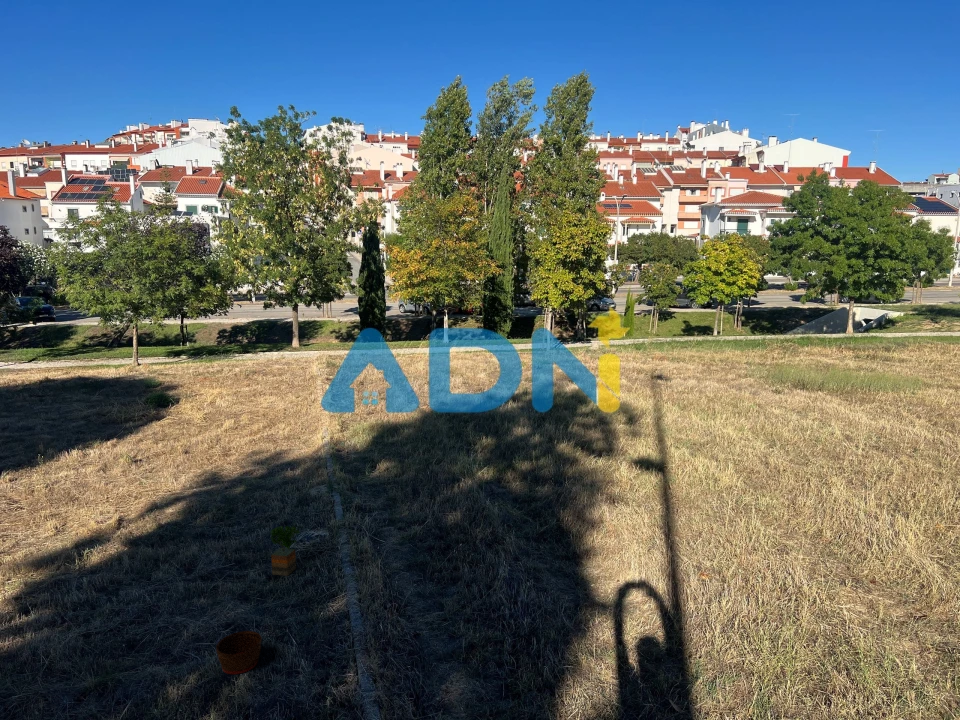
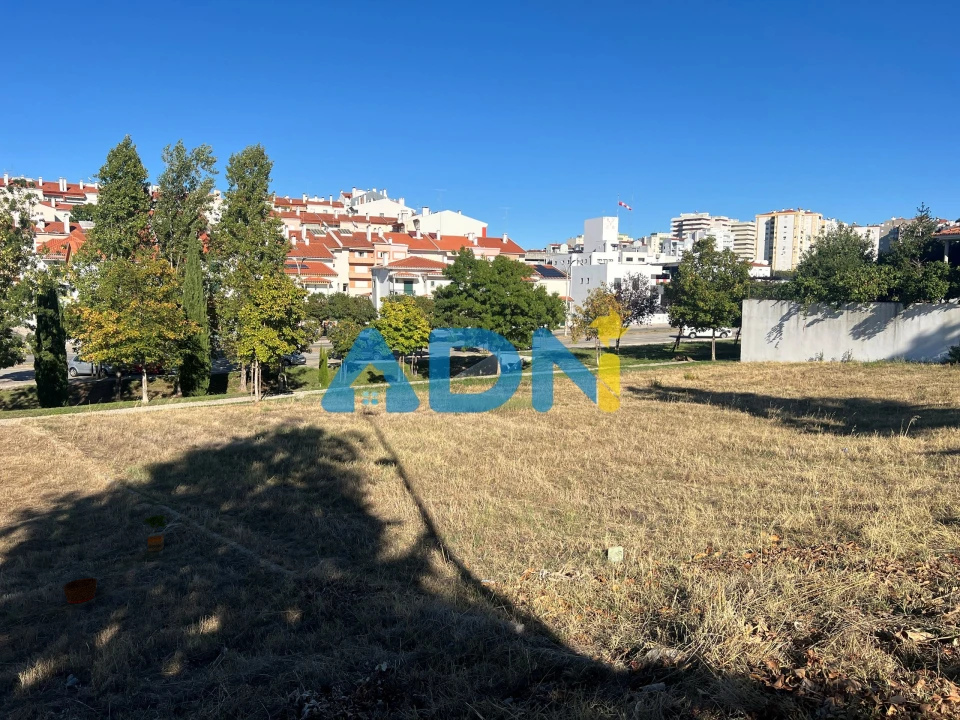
basket: present [216,631,262,674] -> present [63,578,97,603]

